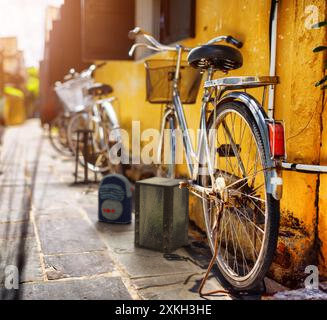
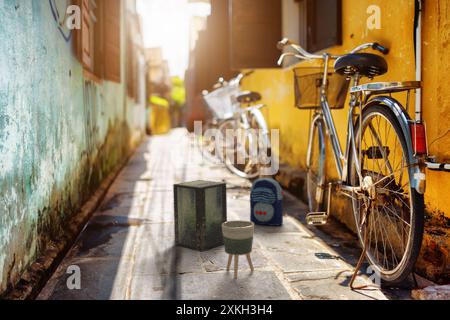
stool: present [75,129,97,184] -> none [225,137,247,190]
storage box: present [134,177,189,254] -> present [173,180,227,252]
planter: none [61,223,99,289] -> present [221,220,254,278]

